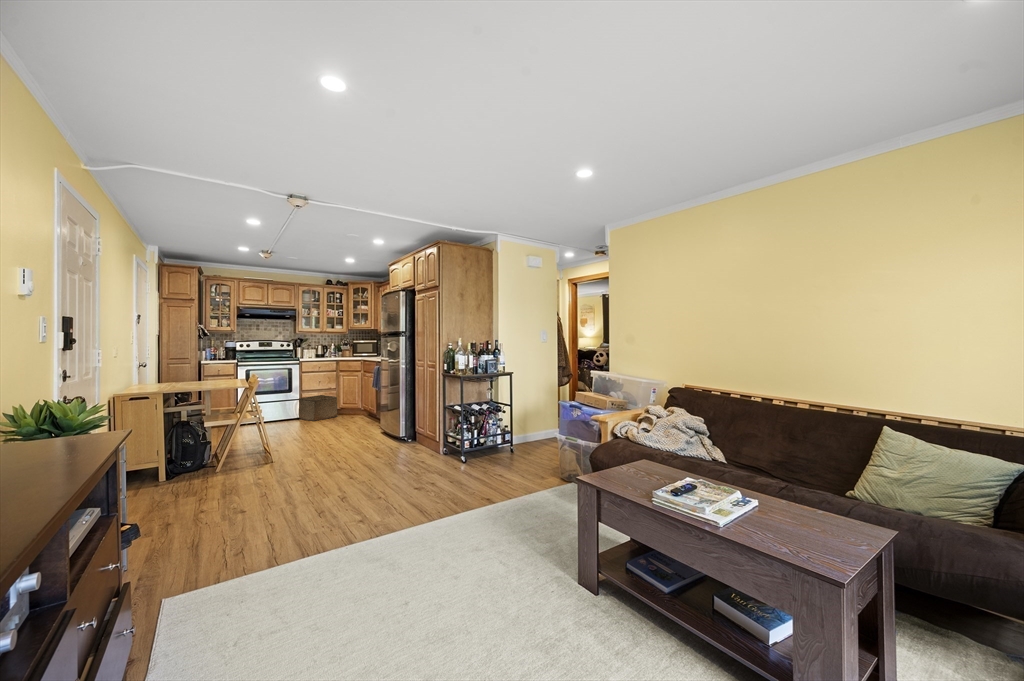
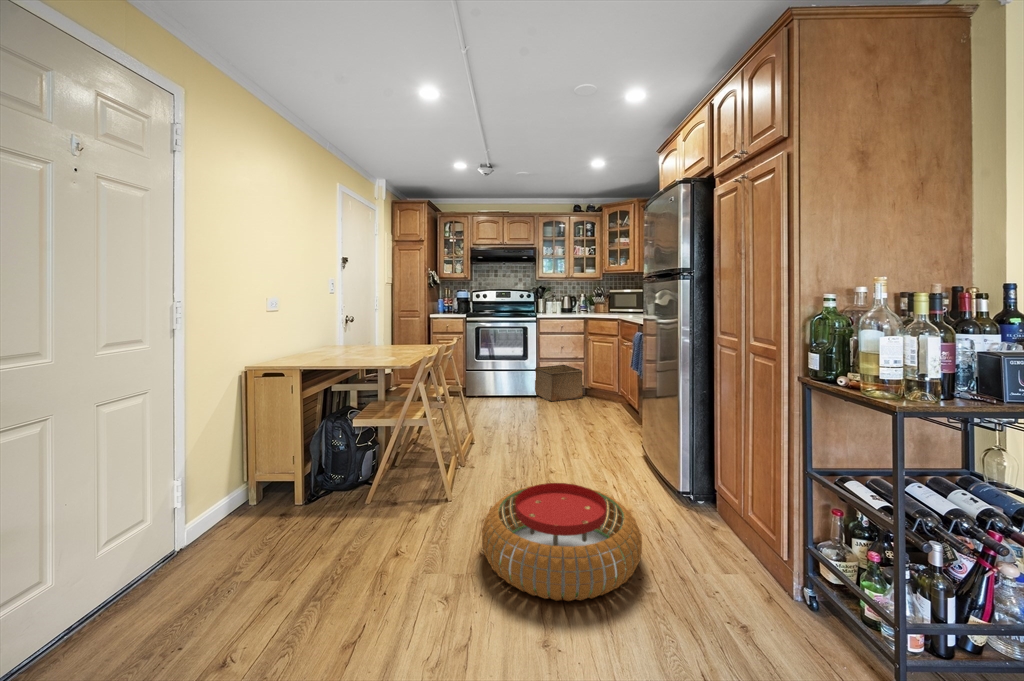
pouf: none [303,440,387,485] -> present [482,483,642,601]

